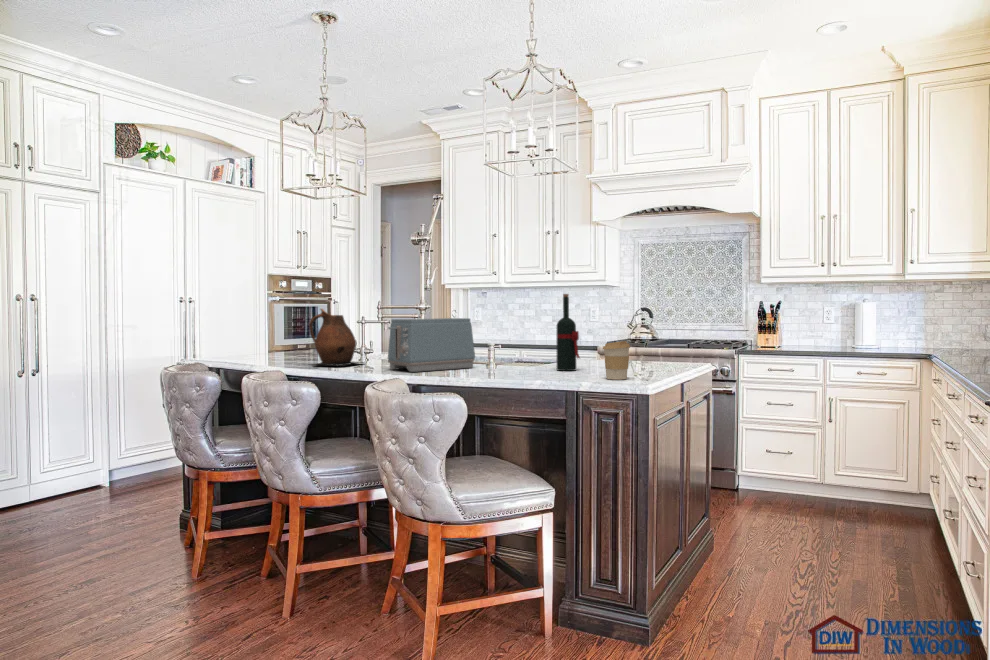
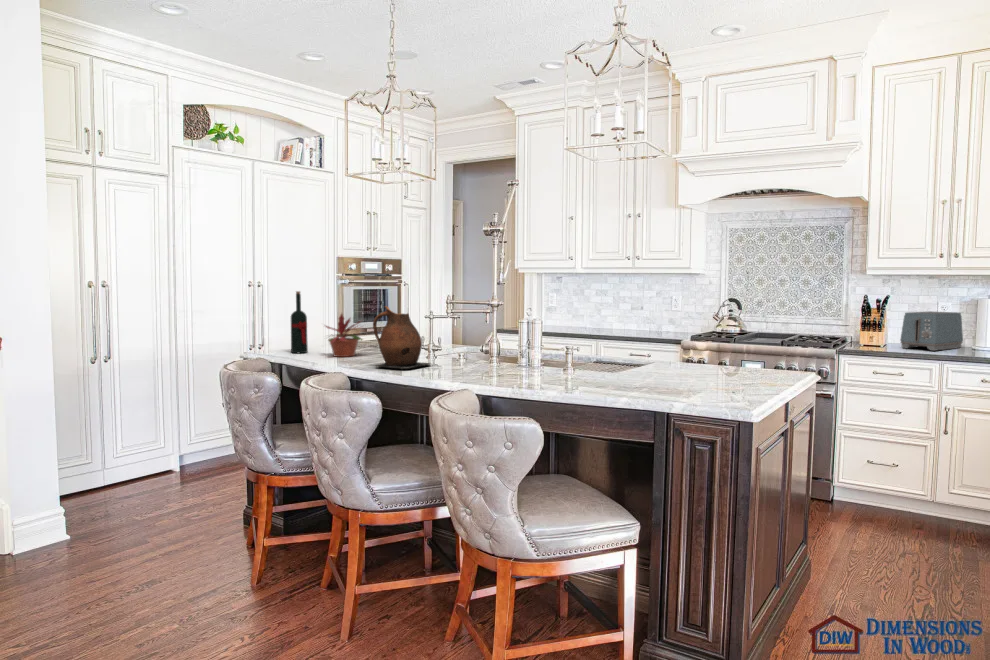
wine bottle: present [556,294,580,371] -> present [291,291,308,353]
potted plant: none [257,317,304,360] -> present [326,314,362,357]
toaster: present [388,318,475,372] -> present [900,311,963,351]
coffee cup: present [603,341,630,380] -> none [698,357,731,402]

